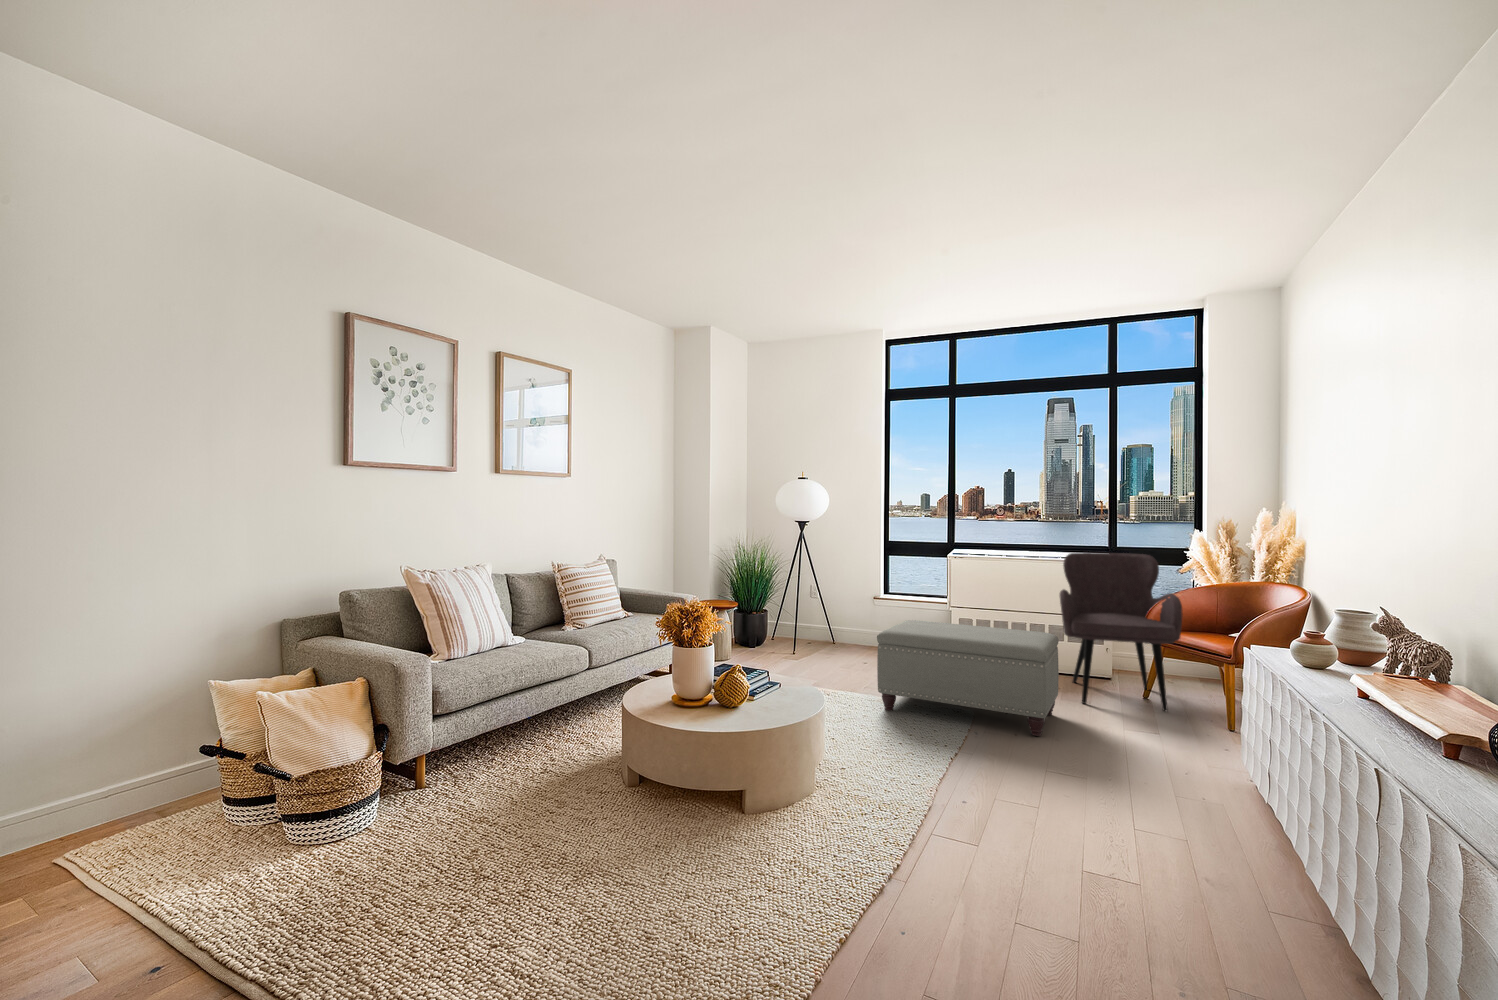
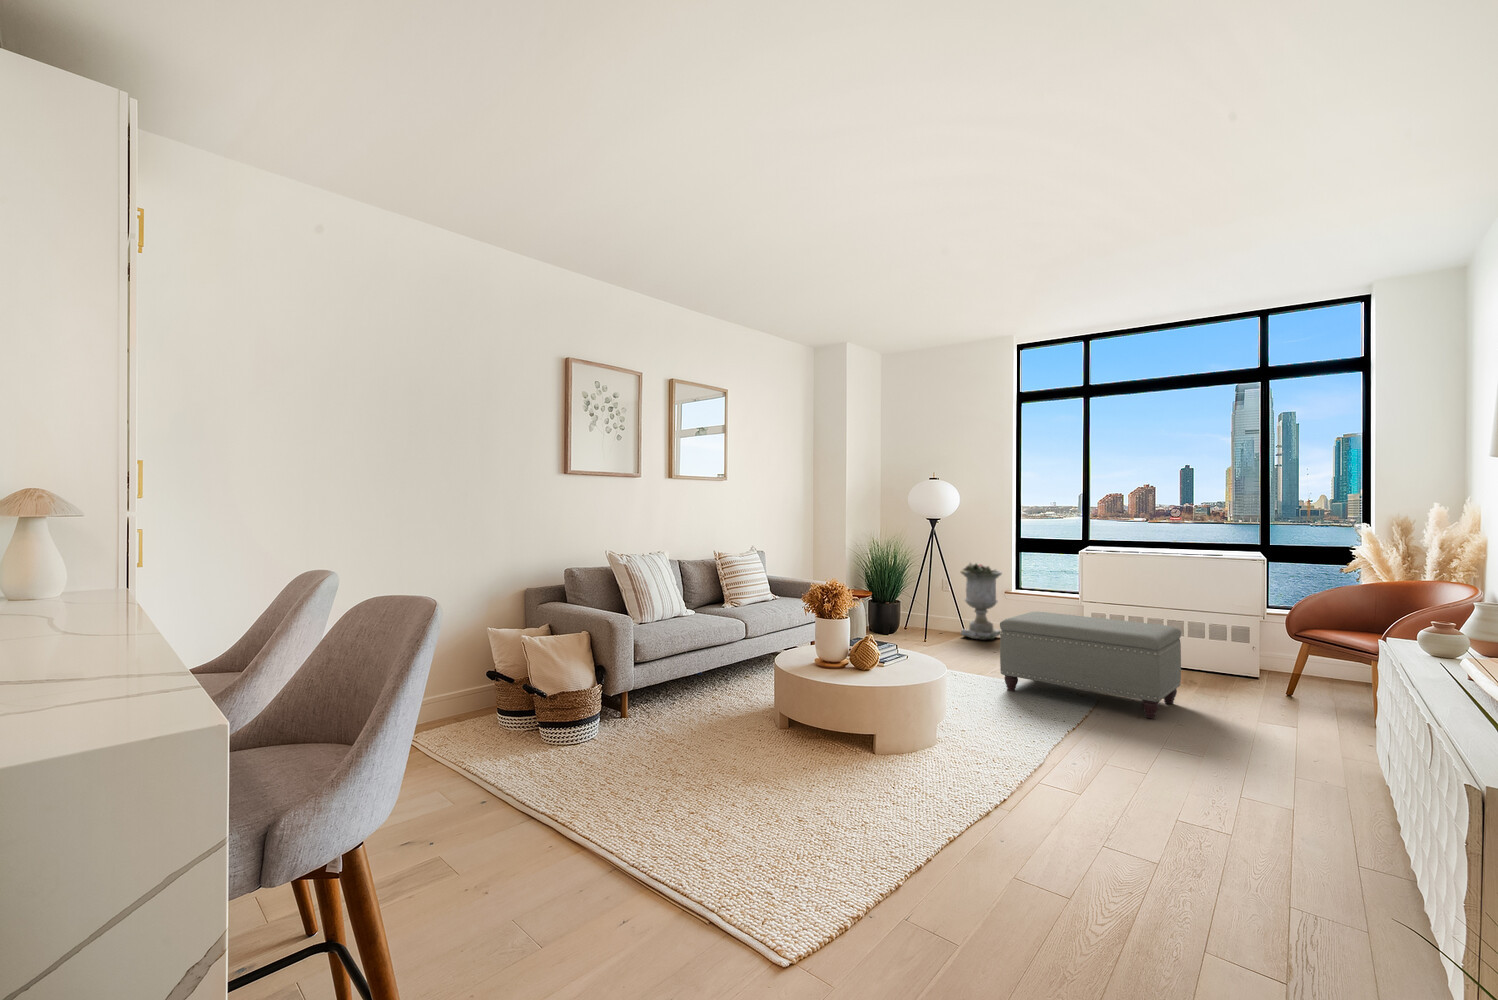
armchair: present [1060,552,1183,711] -> none [1189,552,1320,708]
planter: none [827,566,868,648] -> present [961,563,1002,640]

